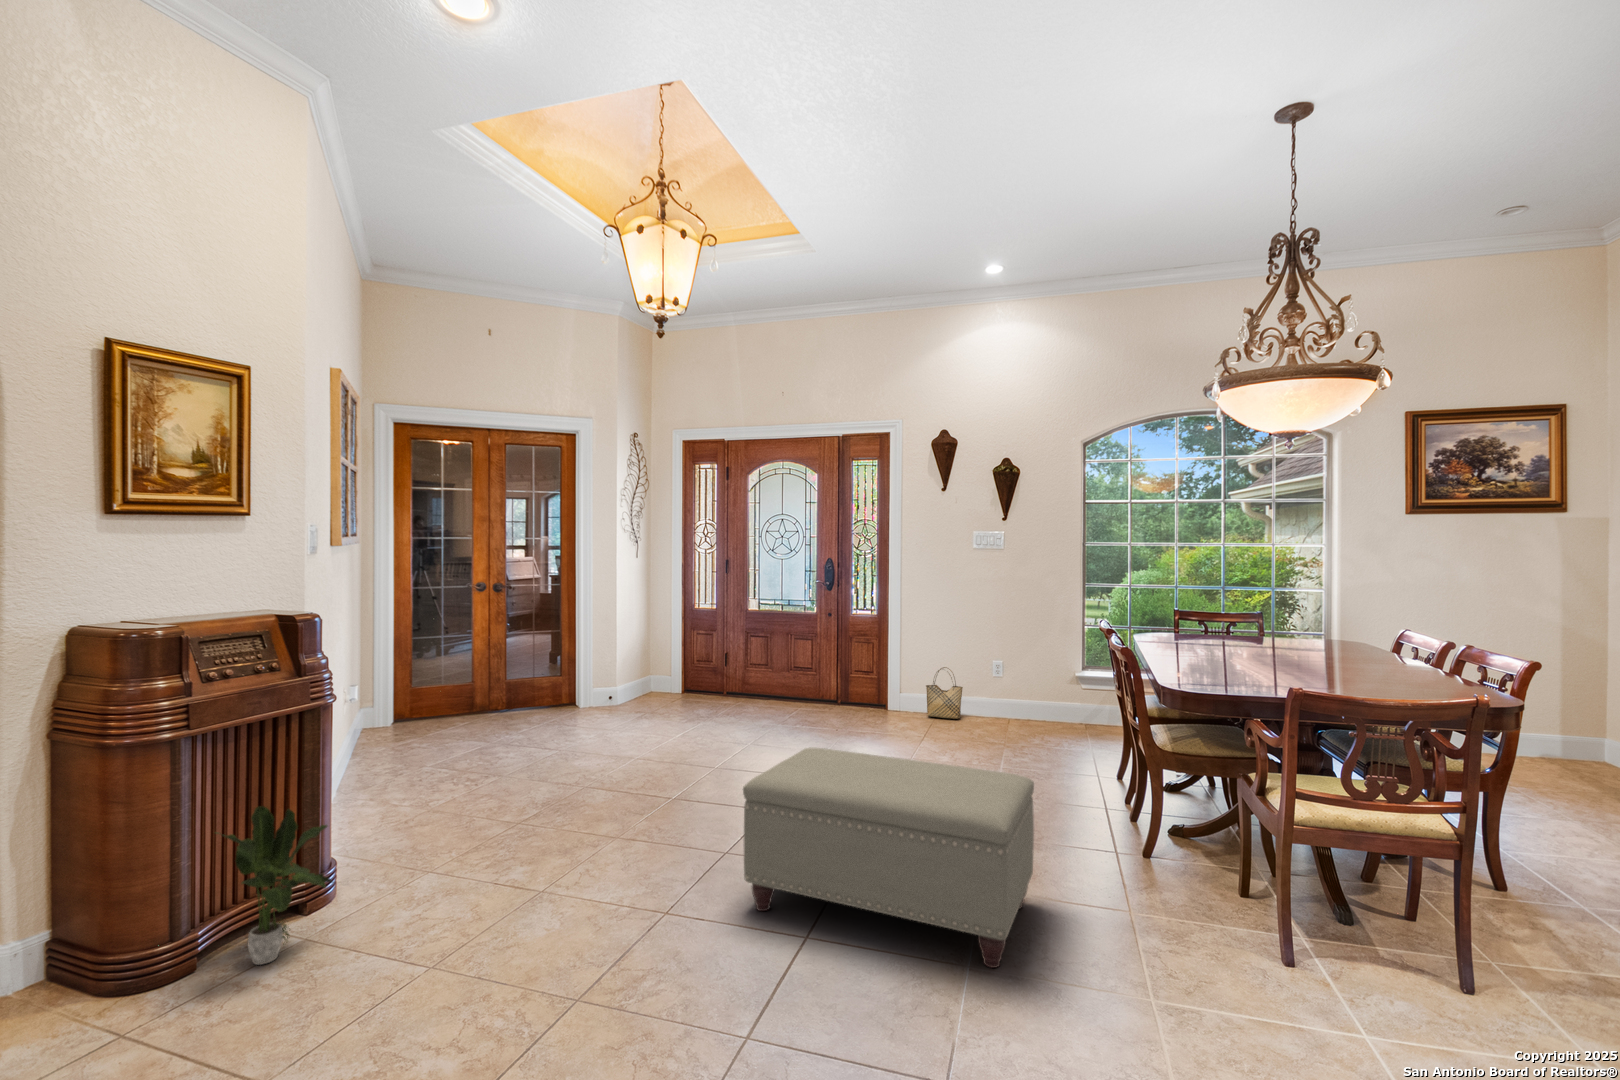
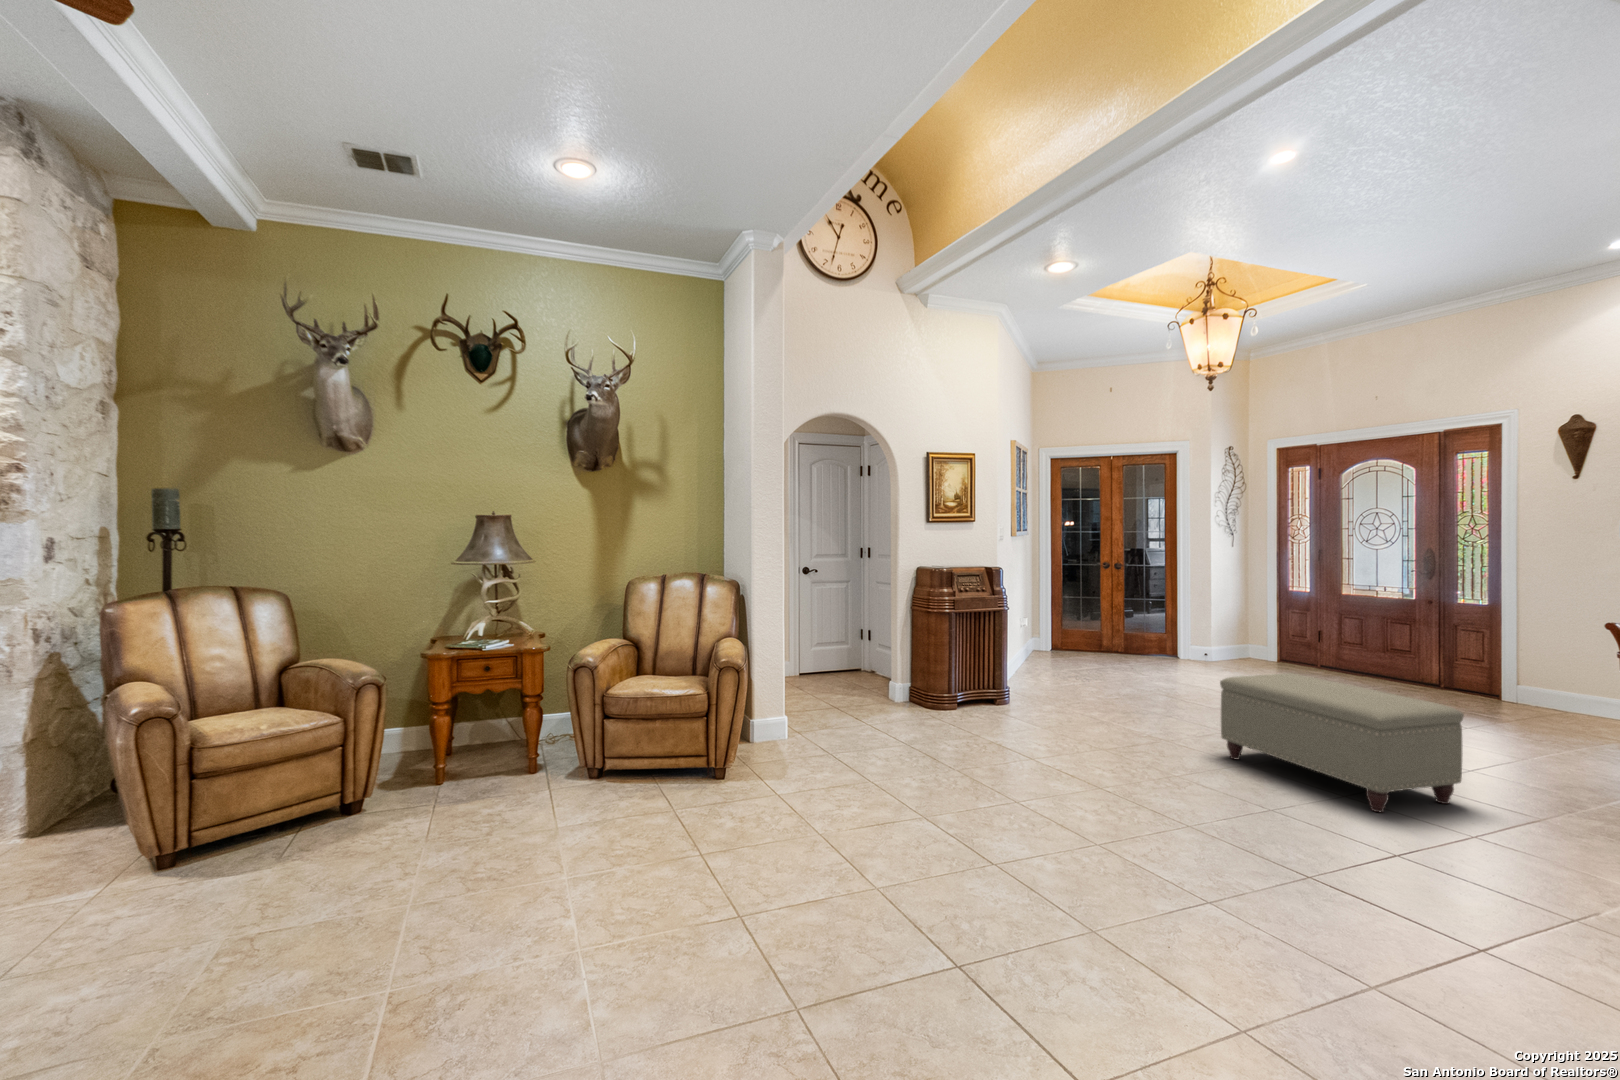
woven basket: present [926,667,963,719] -> none [1544,664,1598,718]
potted plant: present [216,806,333,965] -> none [962,649,1007,717]

